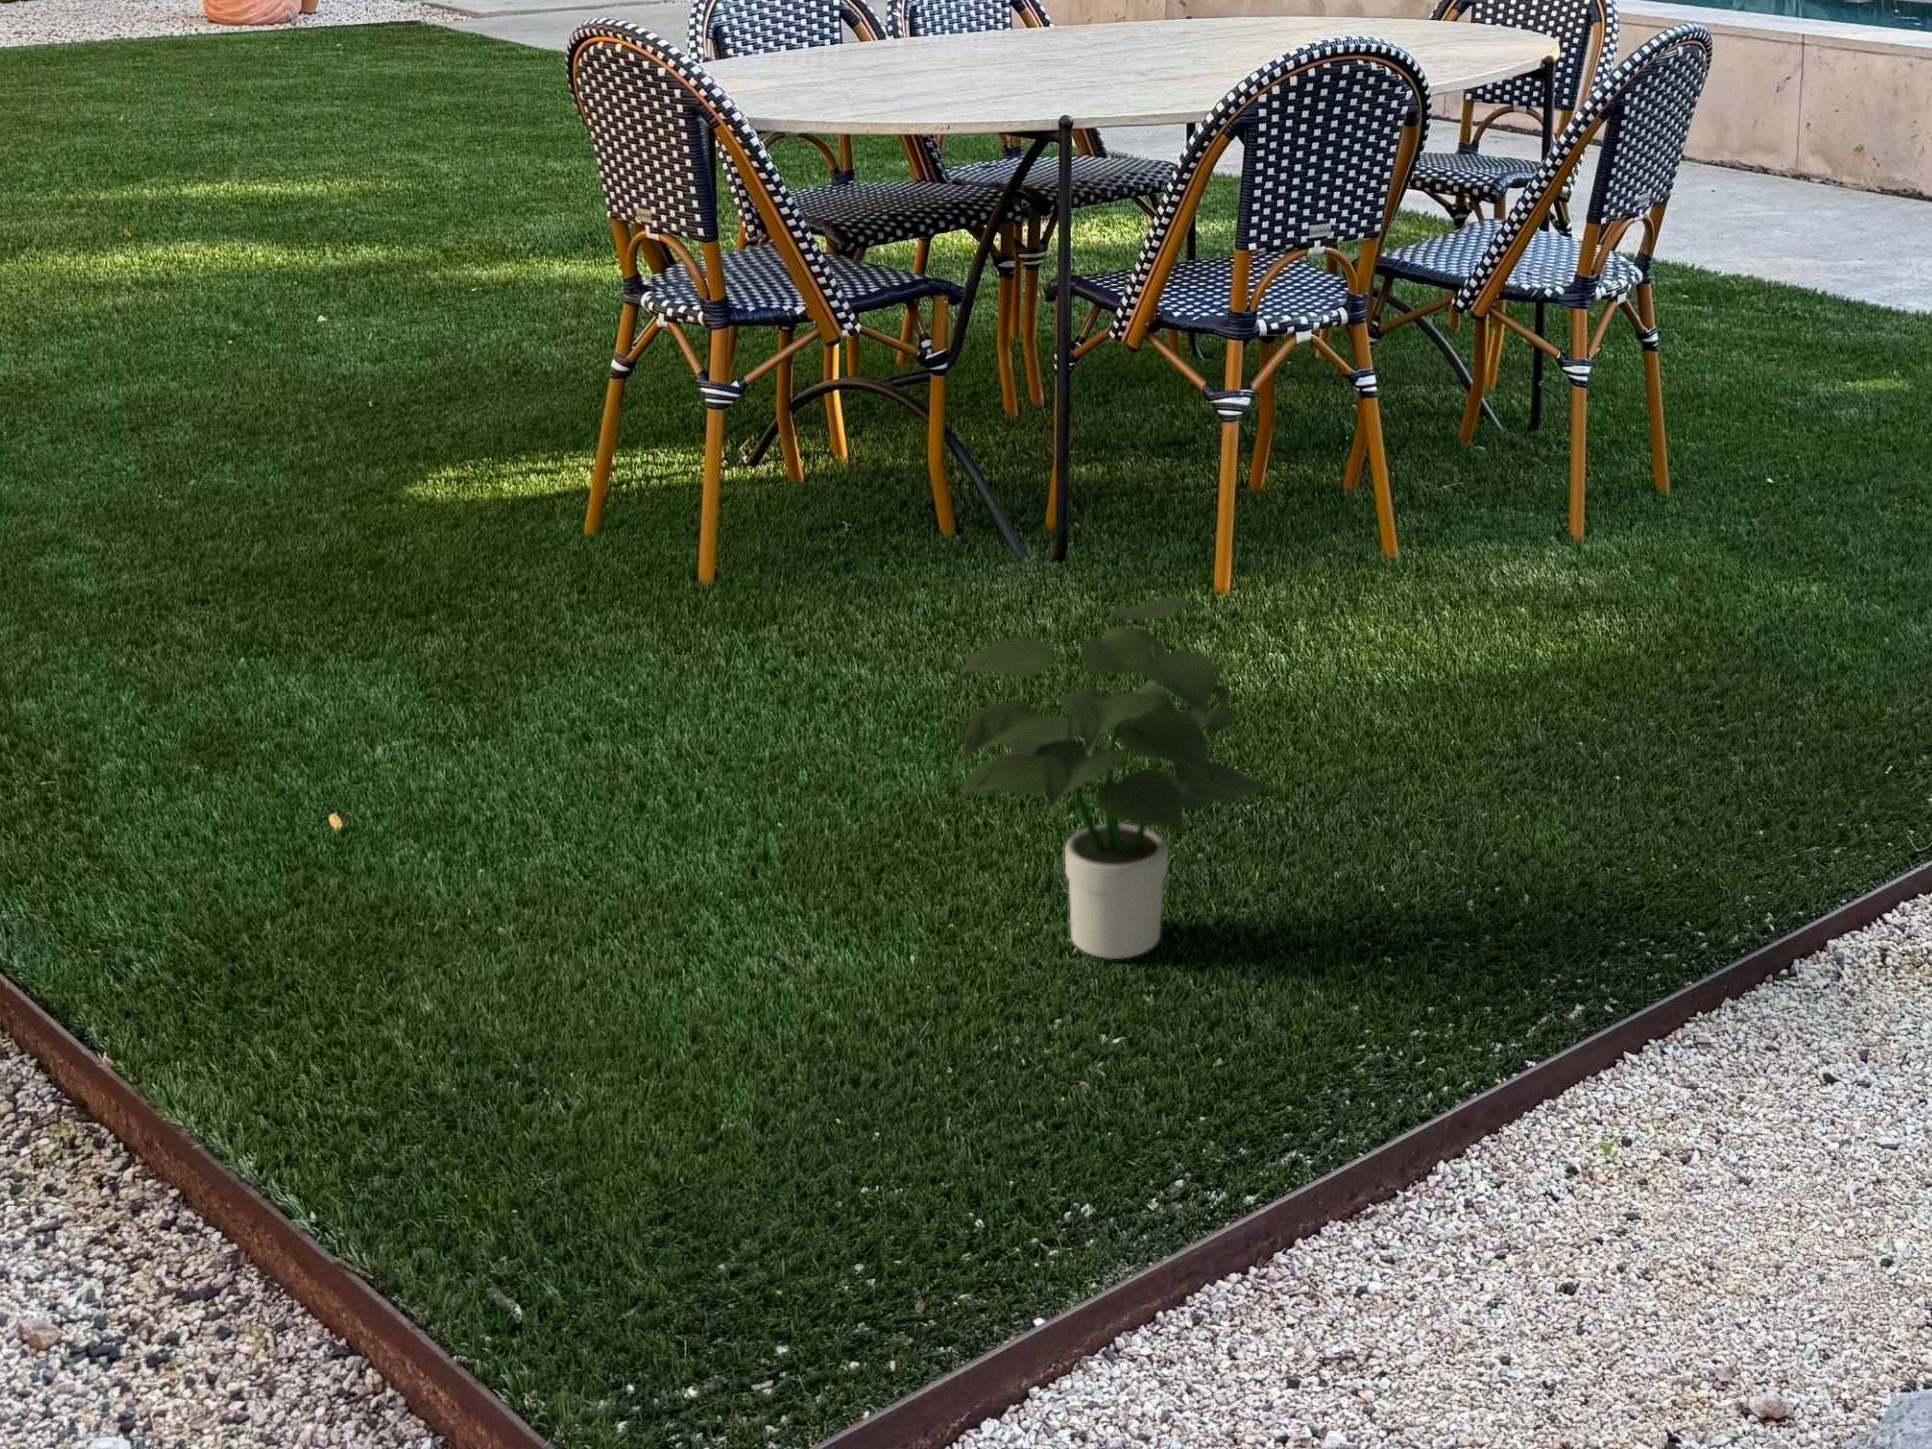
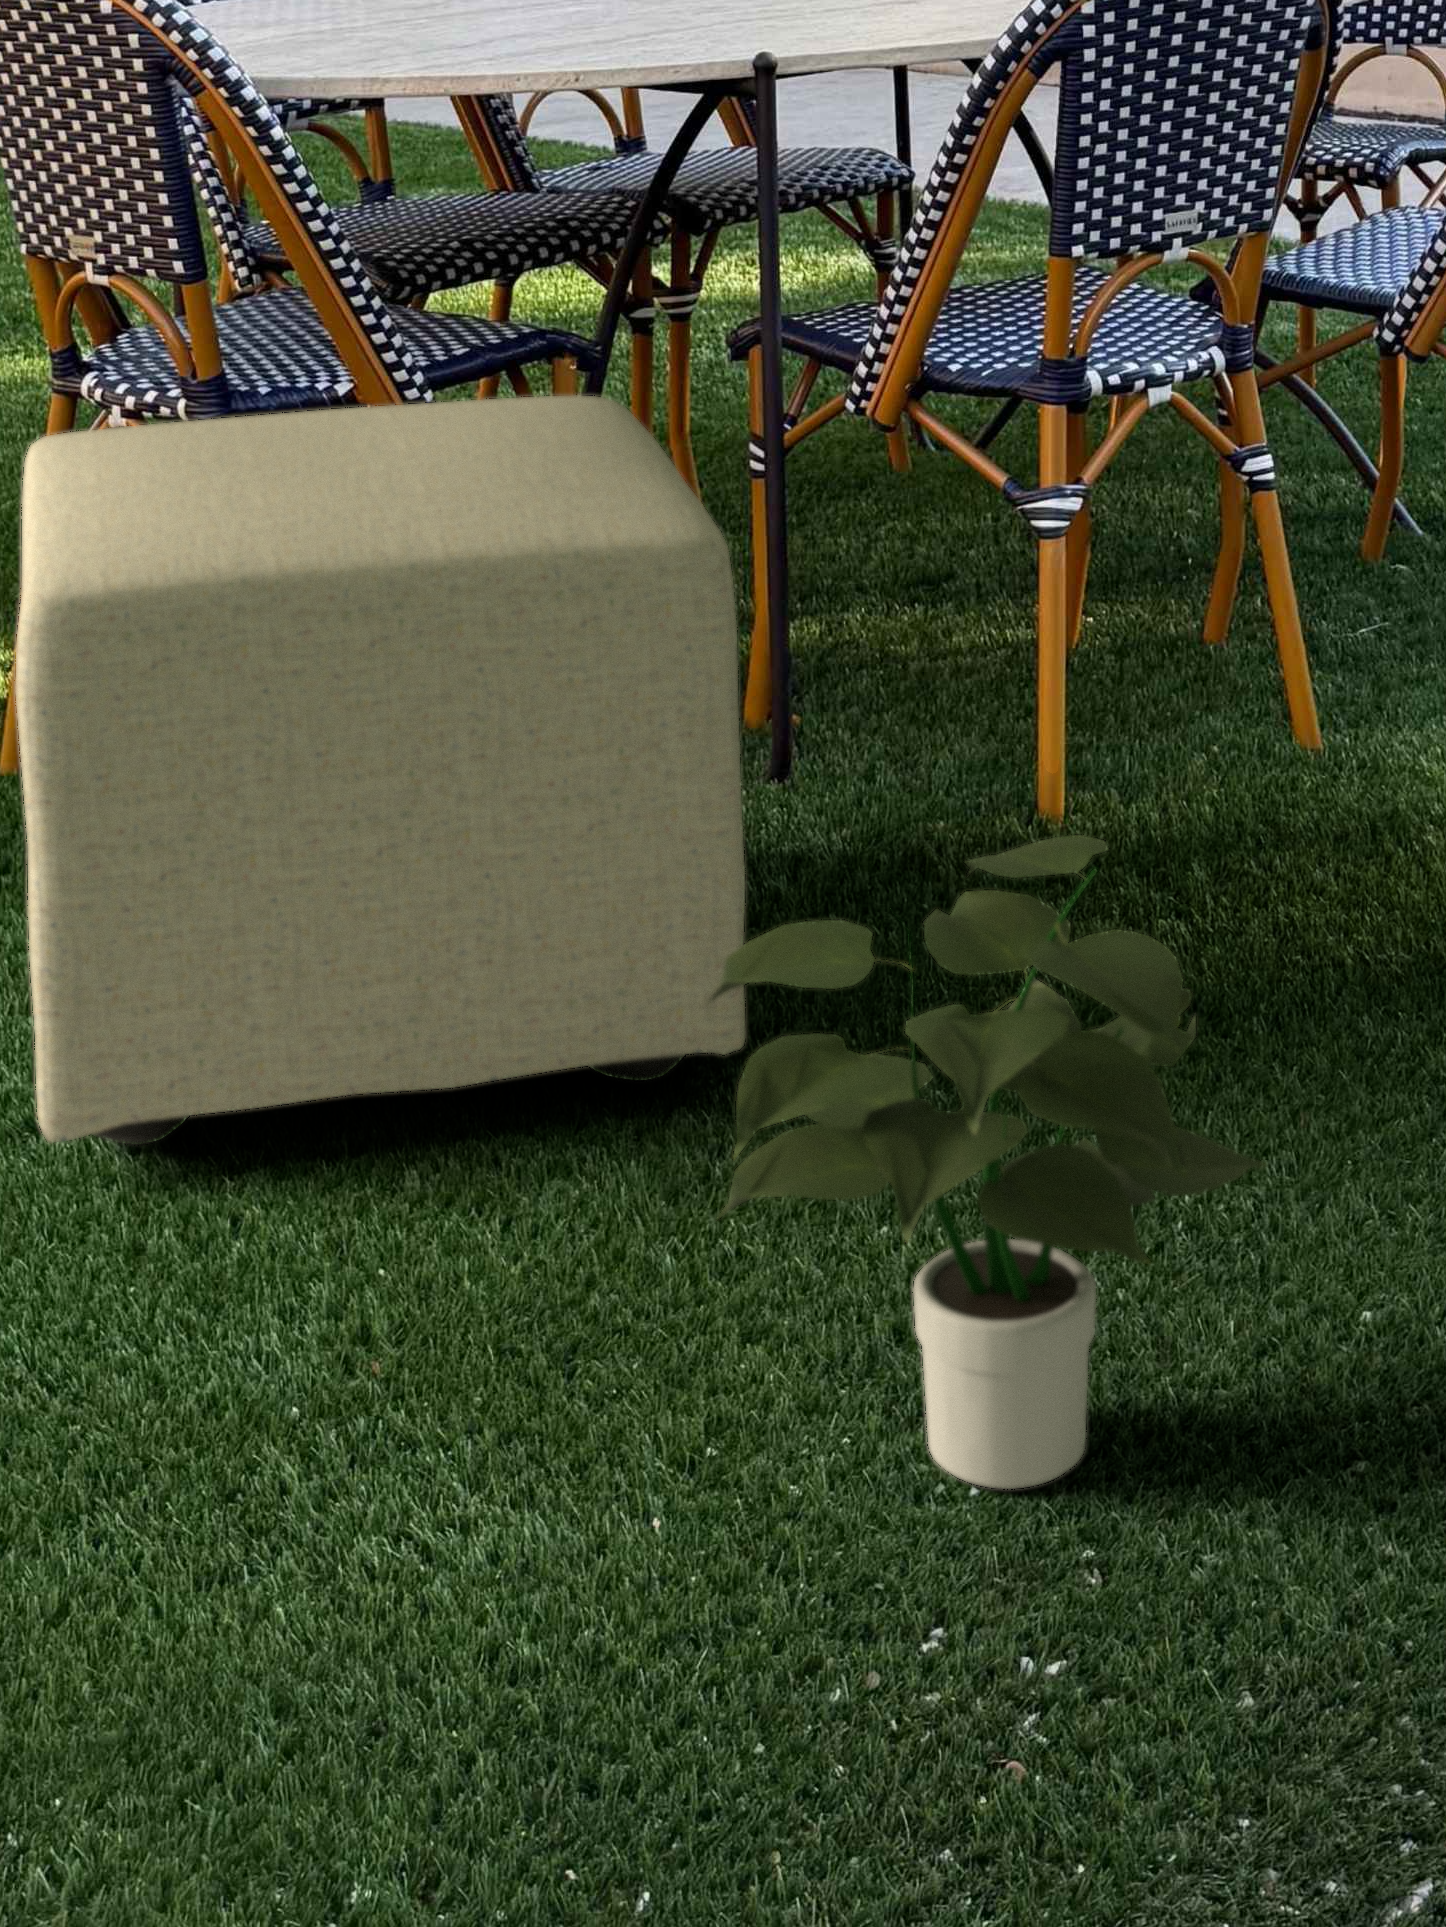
ottoman: none [580,327,1010,757] -> present [16,395,745,1145]

